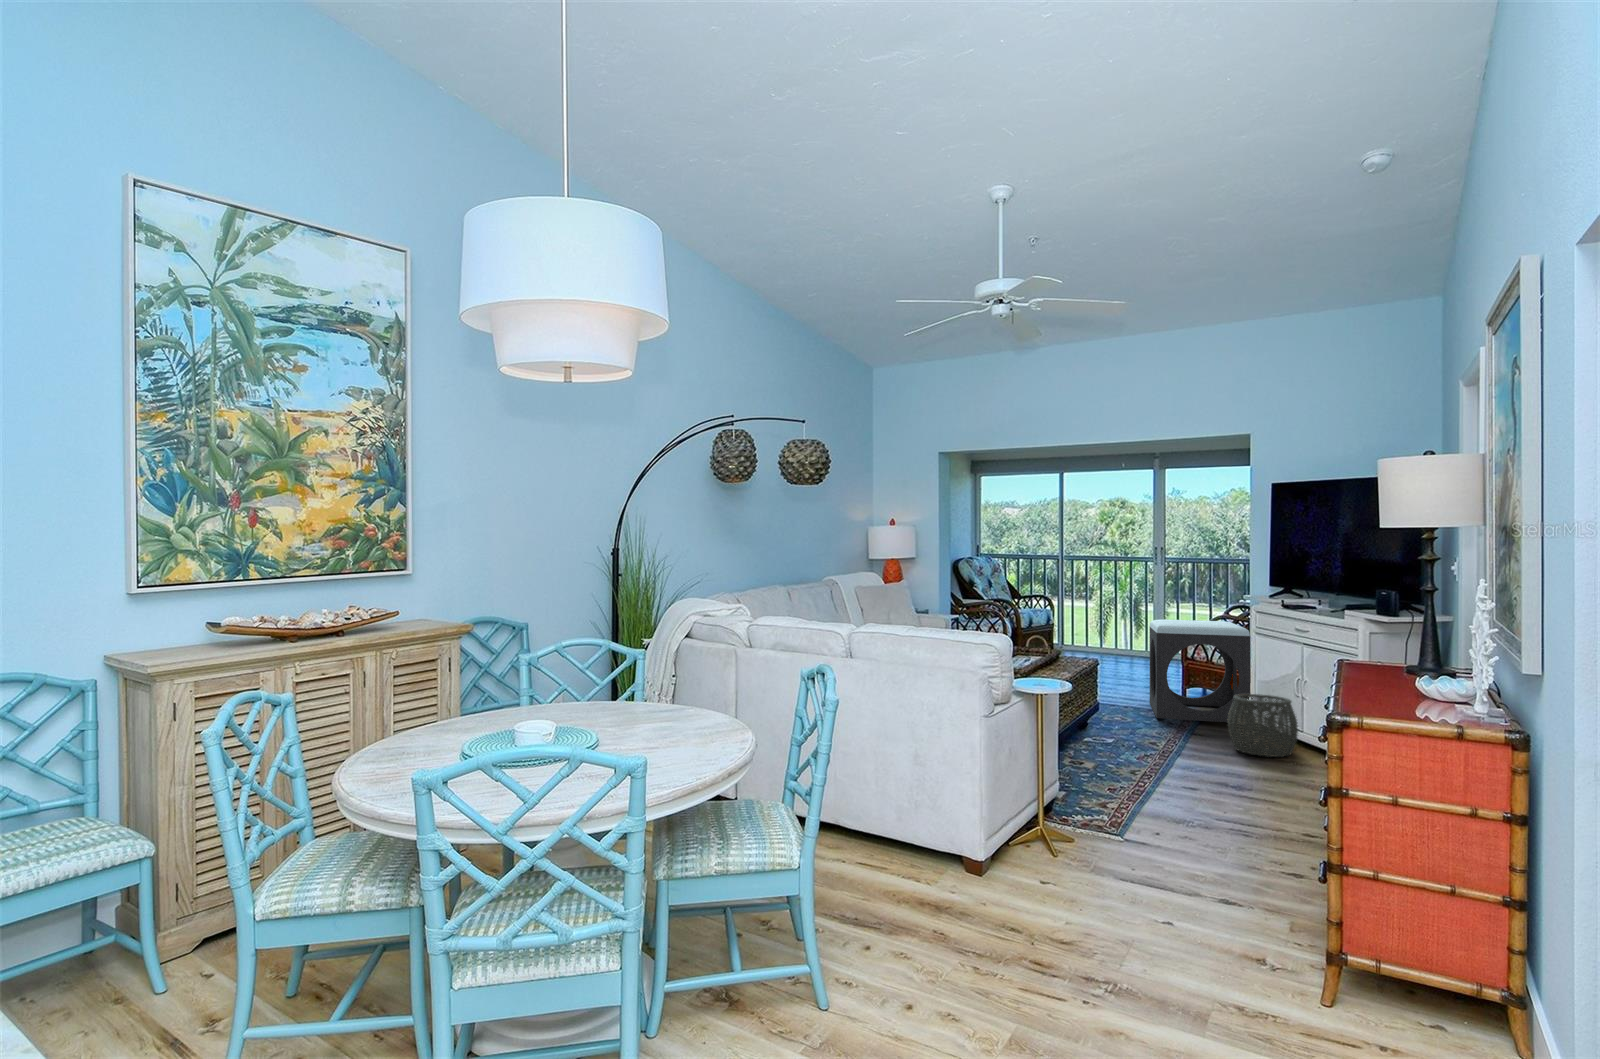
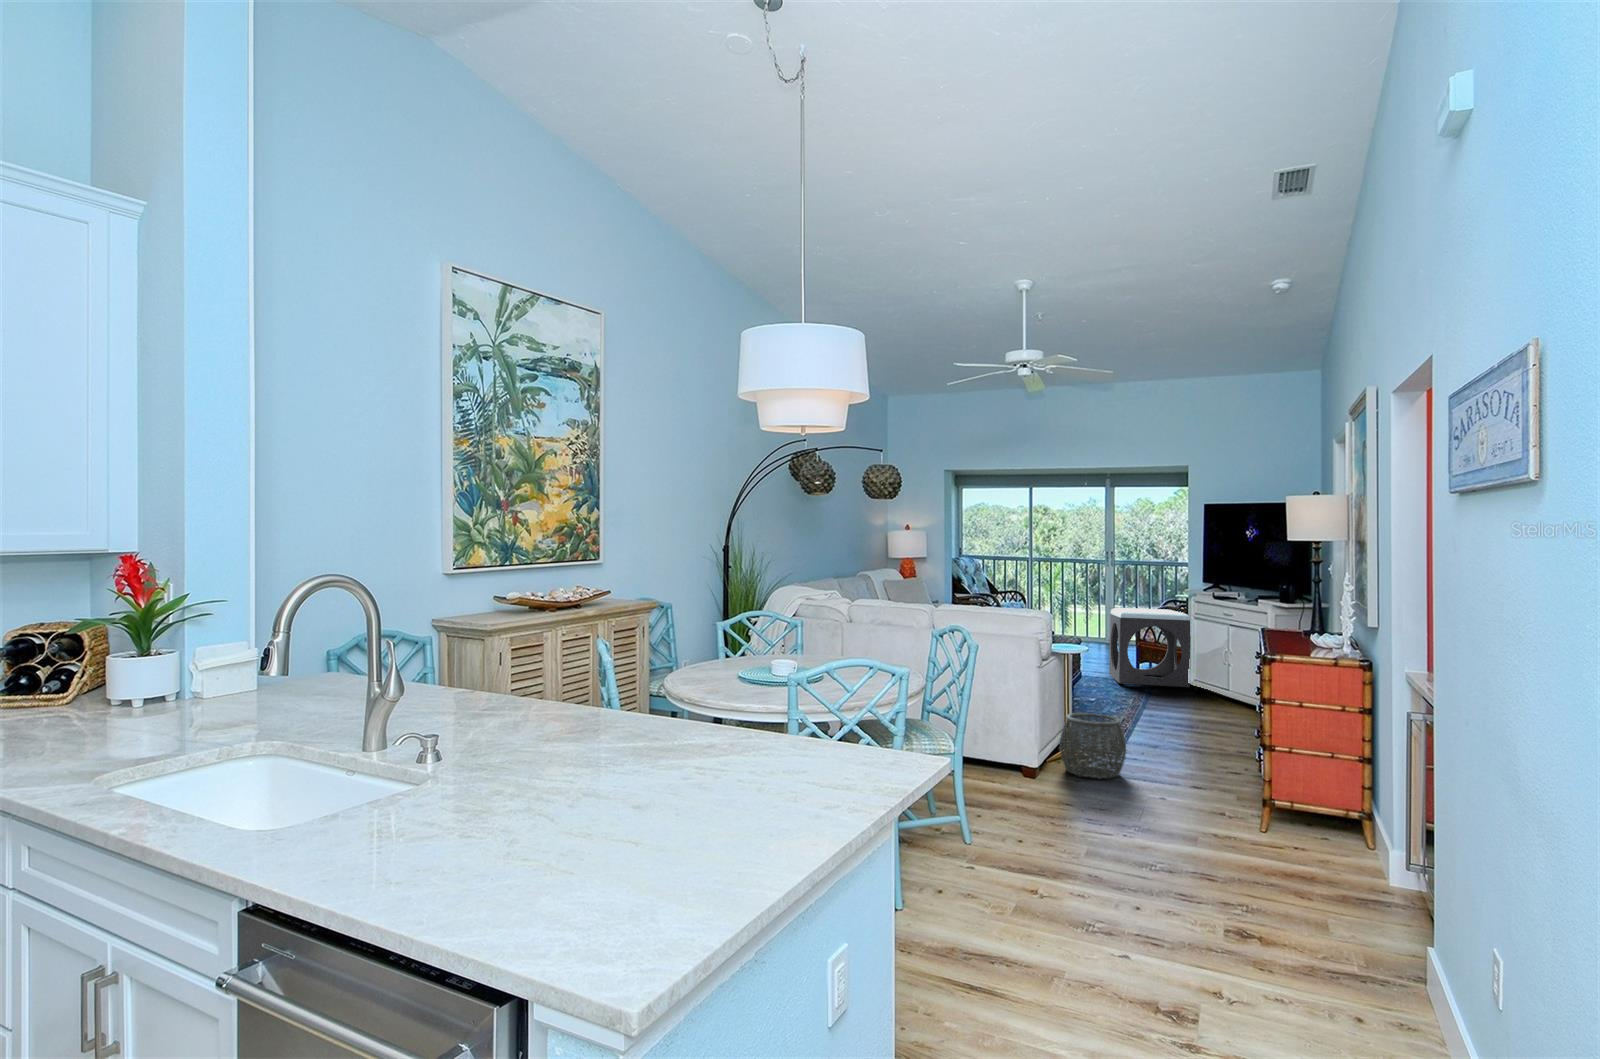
woven basket: present [1228,694,1298,757] -> present [1060,713,1126,779]

